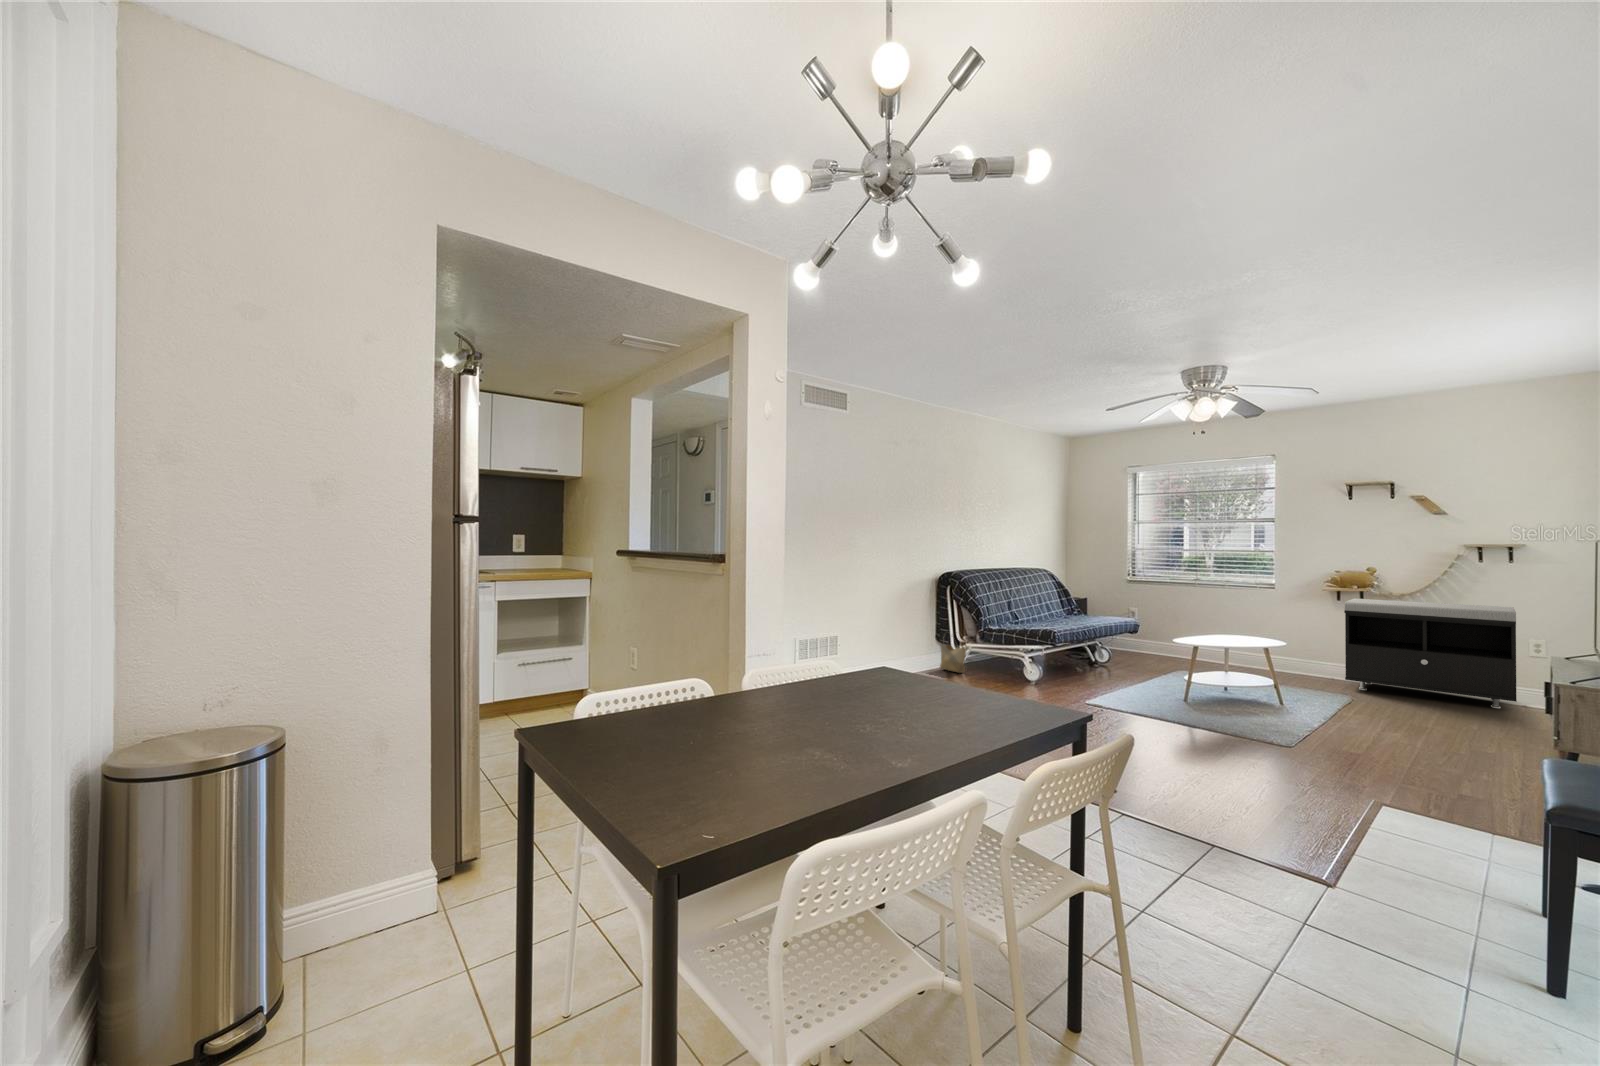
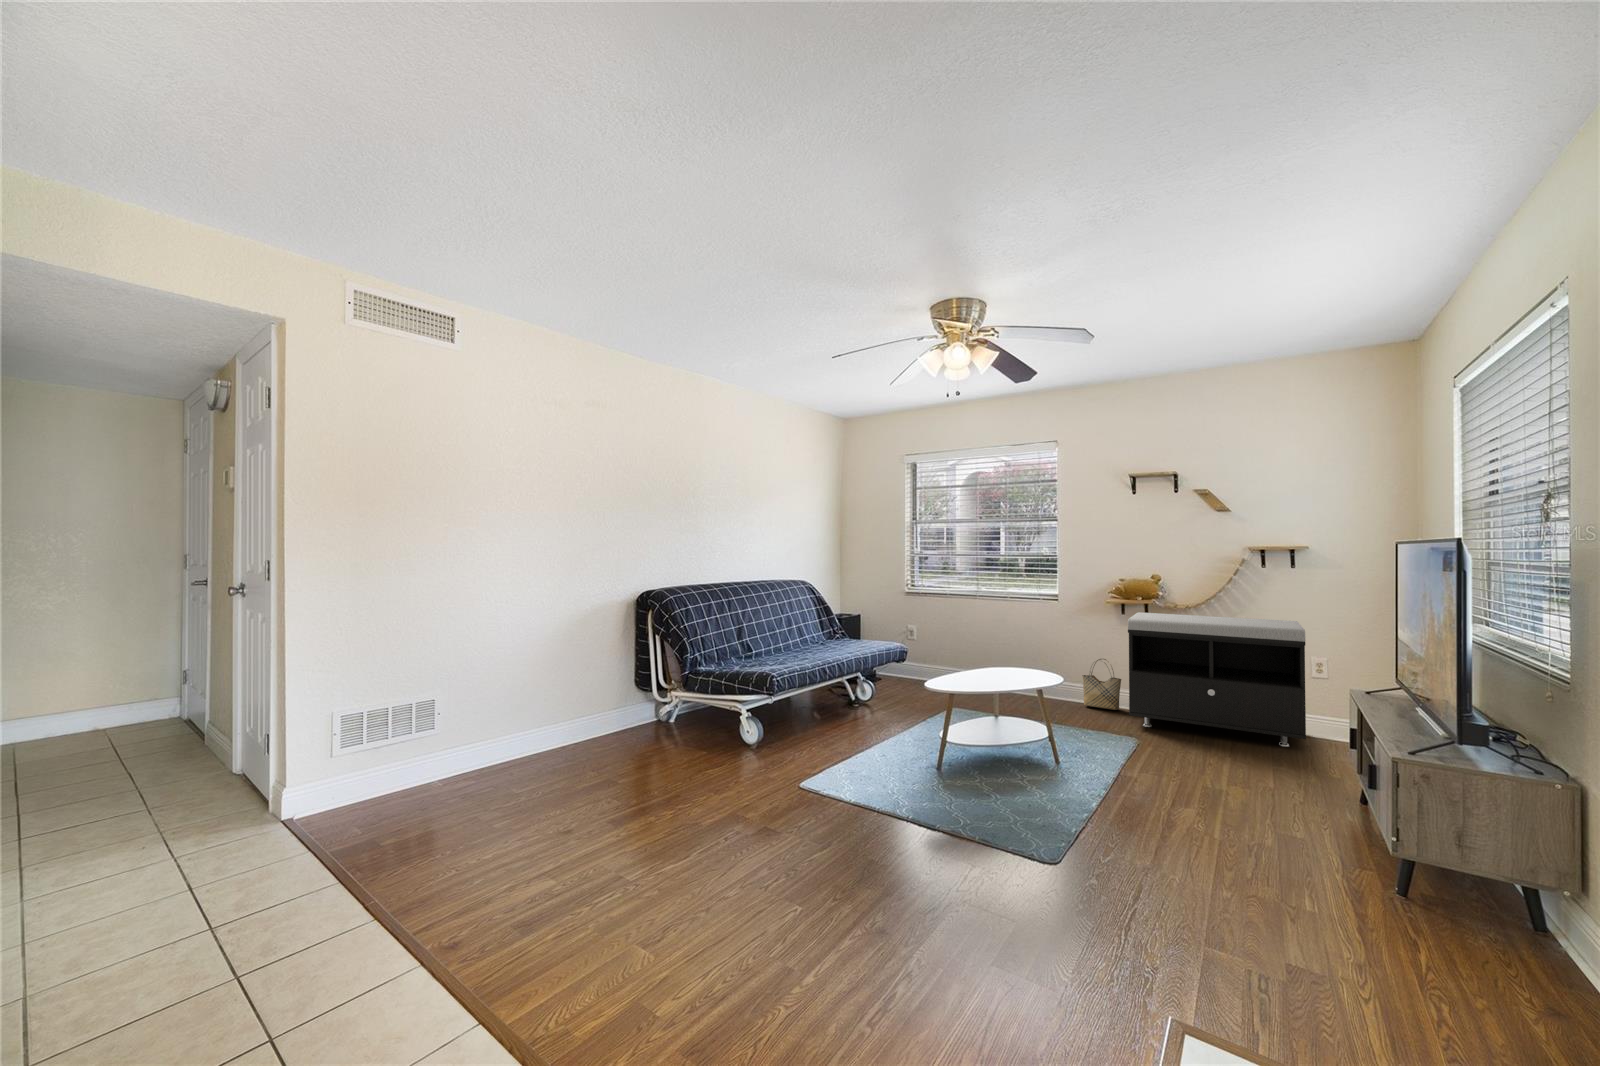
woven basket: present [940,645,966,673] -> present [1082,659,1121,710]

